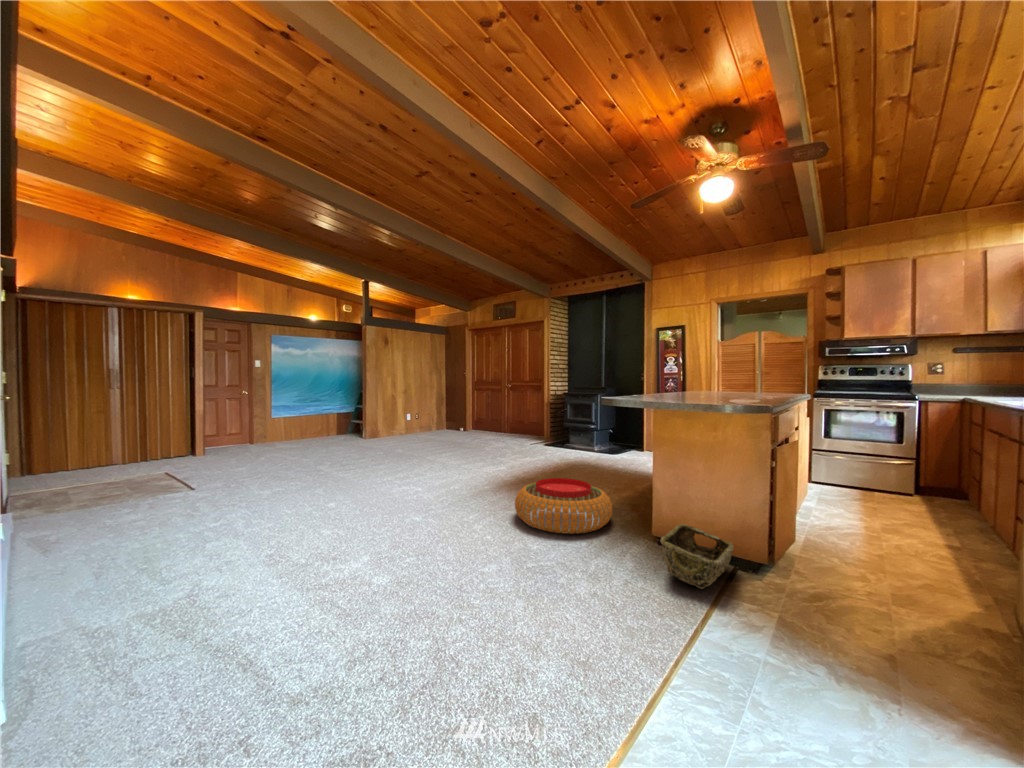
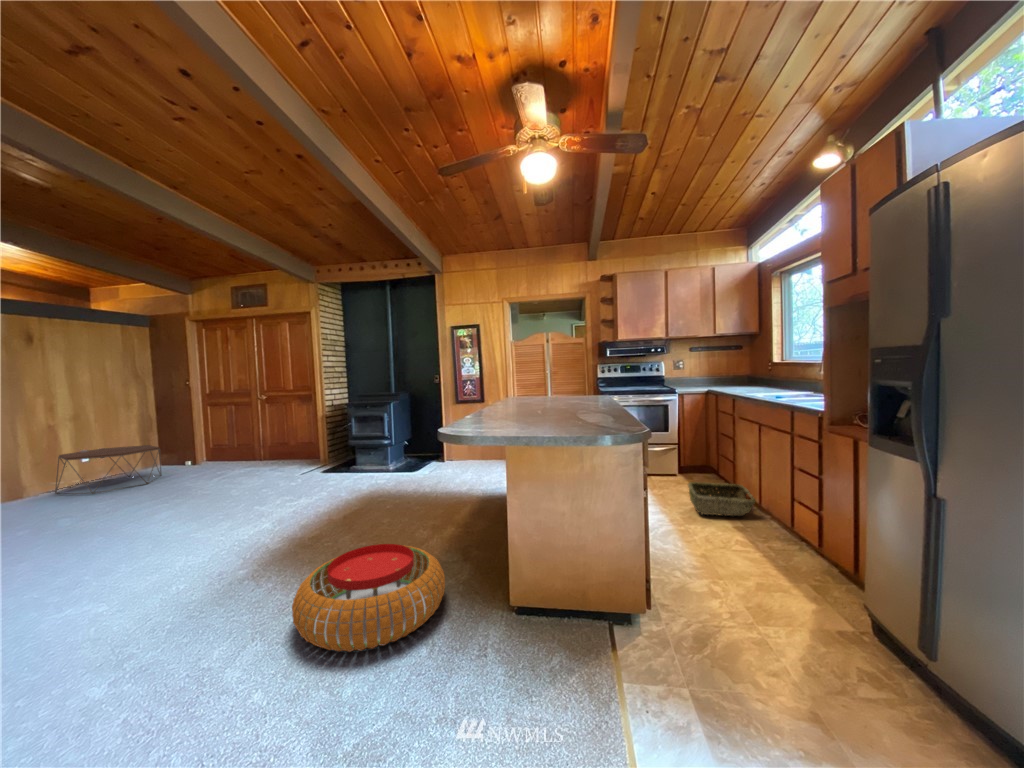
coffee table: none [400,412,449,437] -> present [55,445,161,494]
woven basket: present [660,524,734,589] -> present [688,482,755,516]

